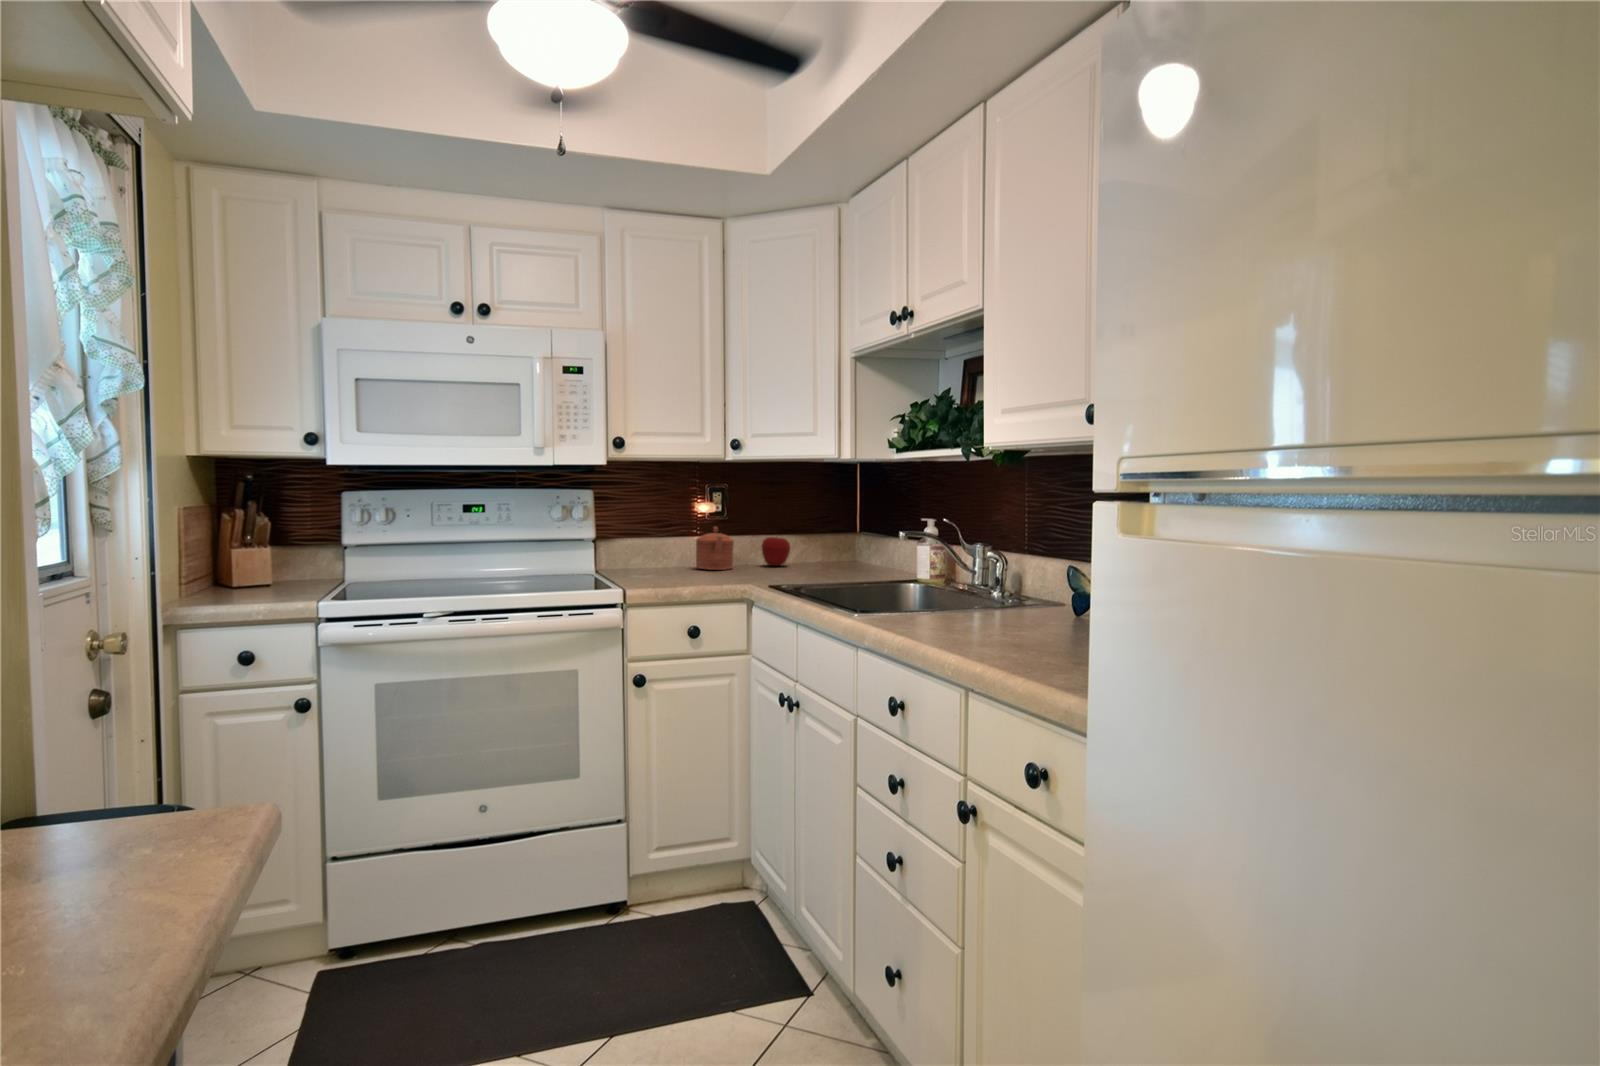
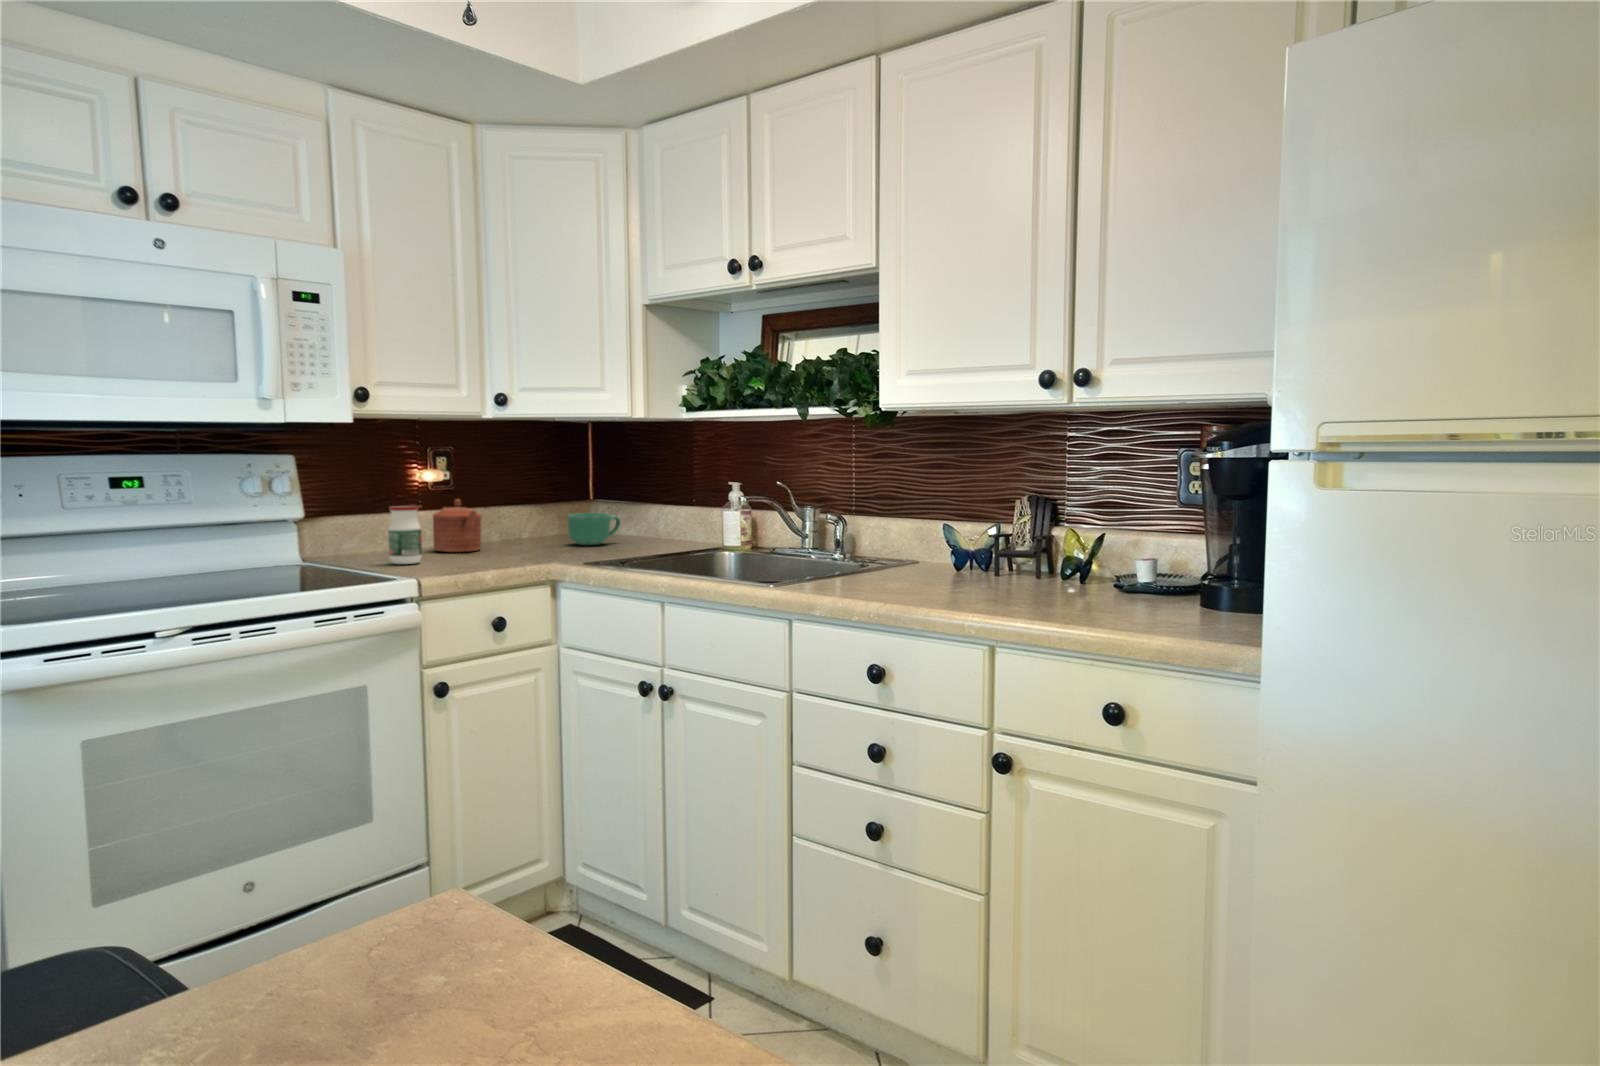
jar: none [641,531,666,577] -> present [388,506,422,564]
apple: present [762,537,790,566] -> none [506,507,542,544]
mug: none [806,542,852,570] -> present [568,513,620,545]

